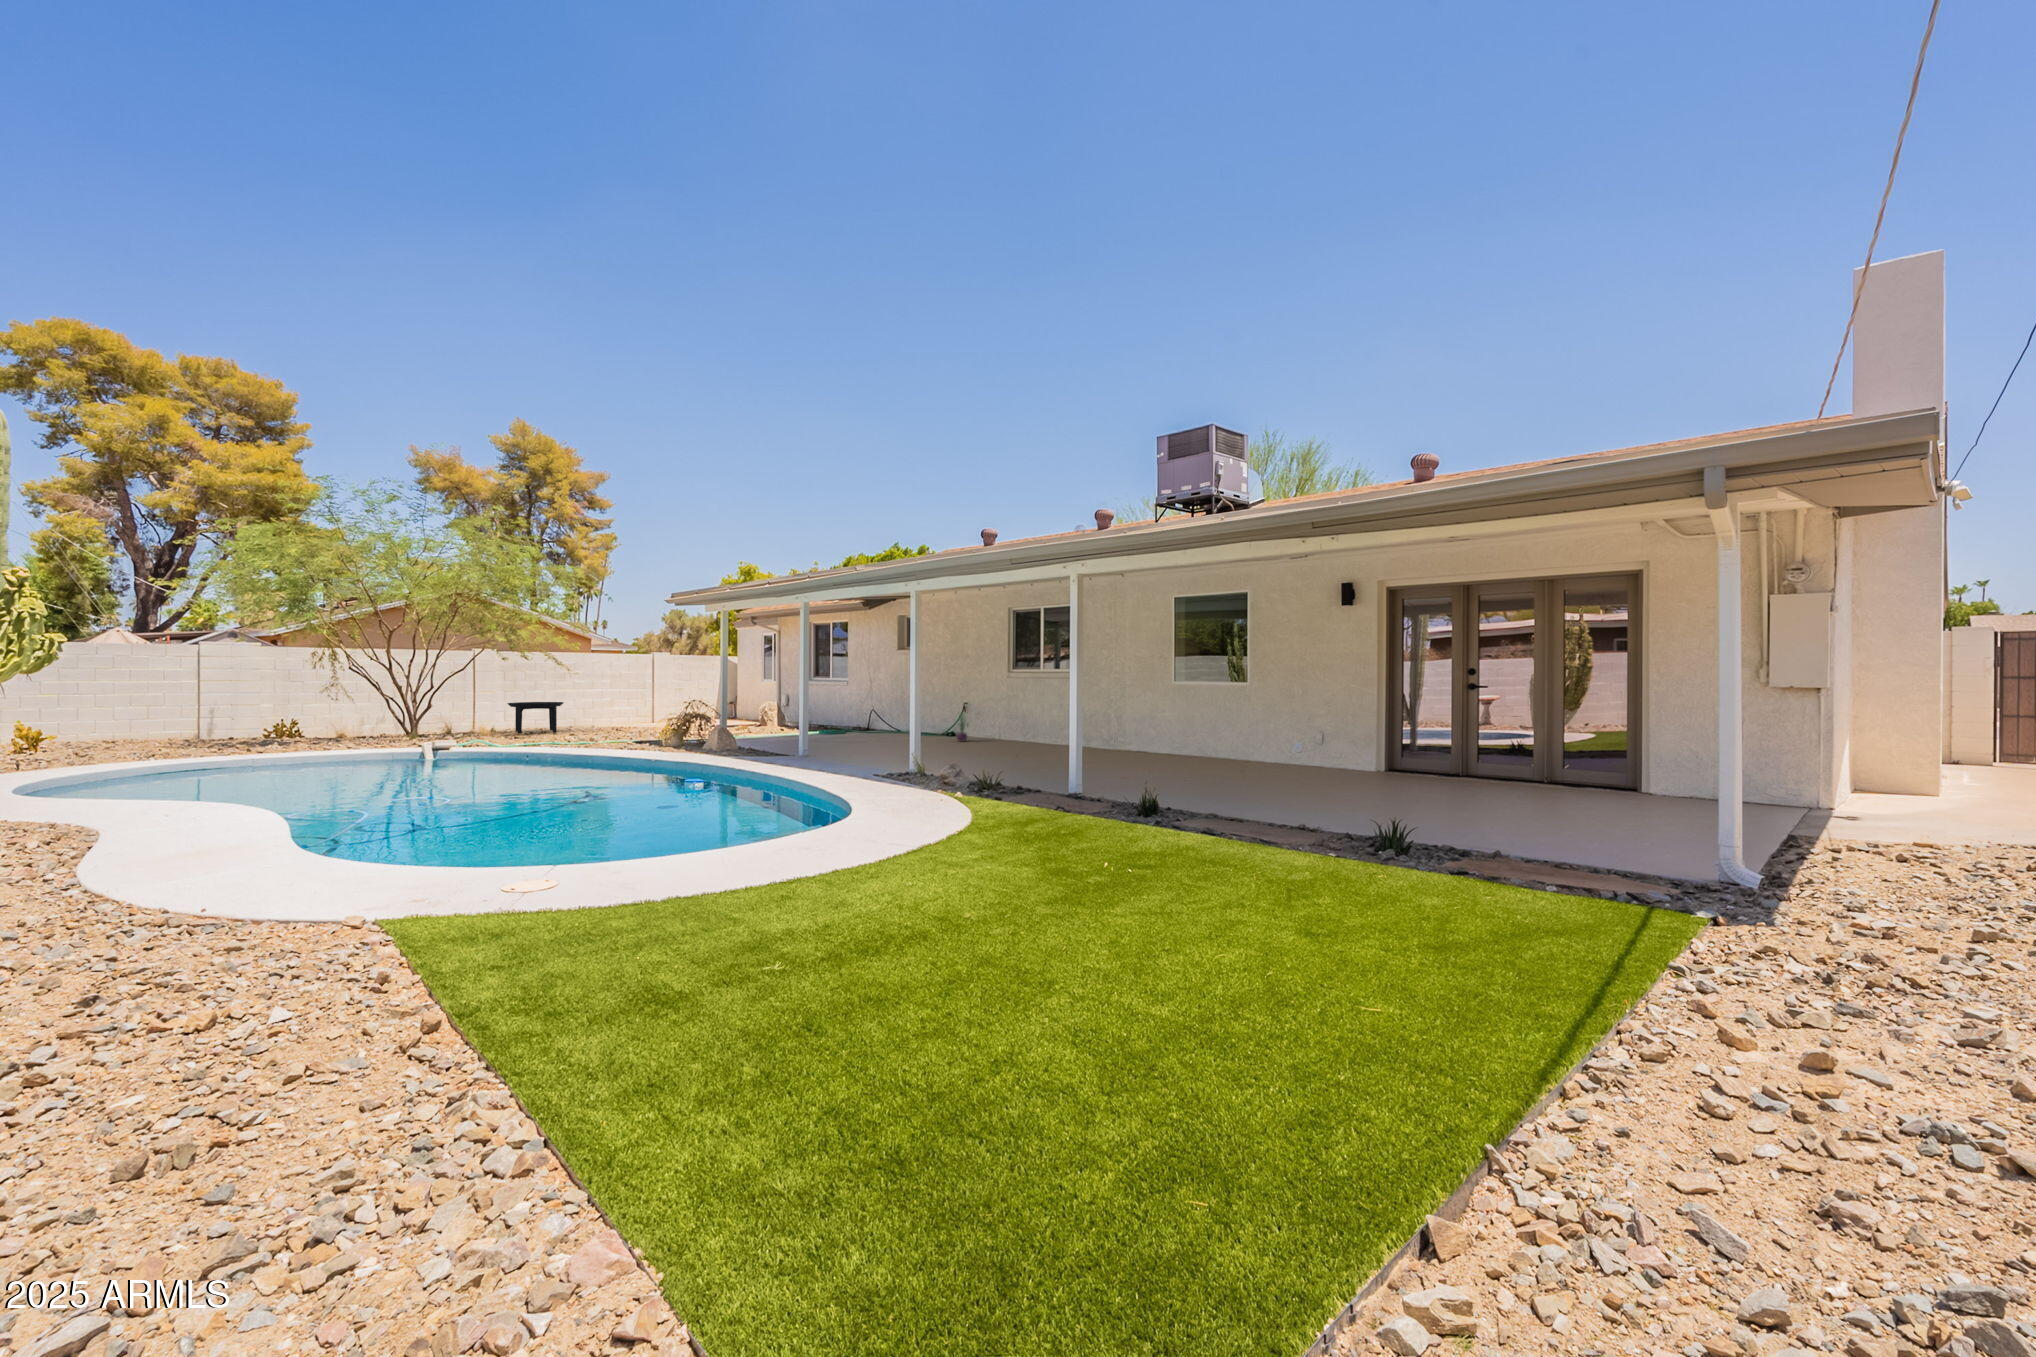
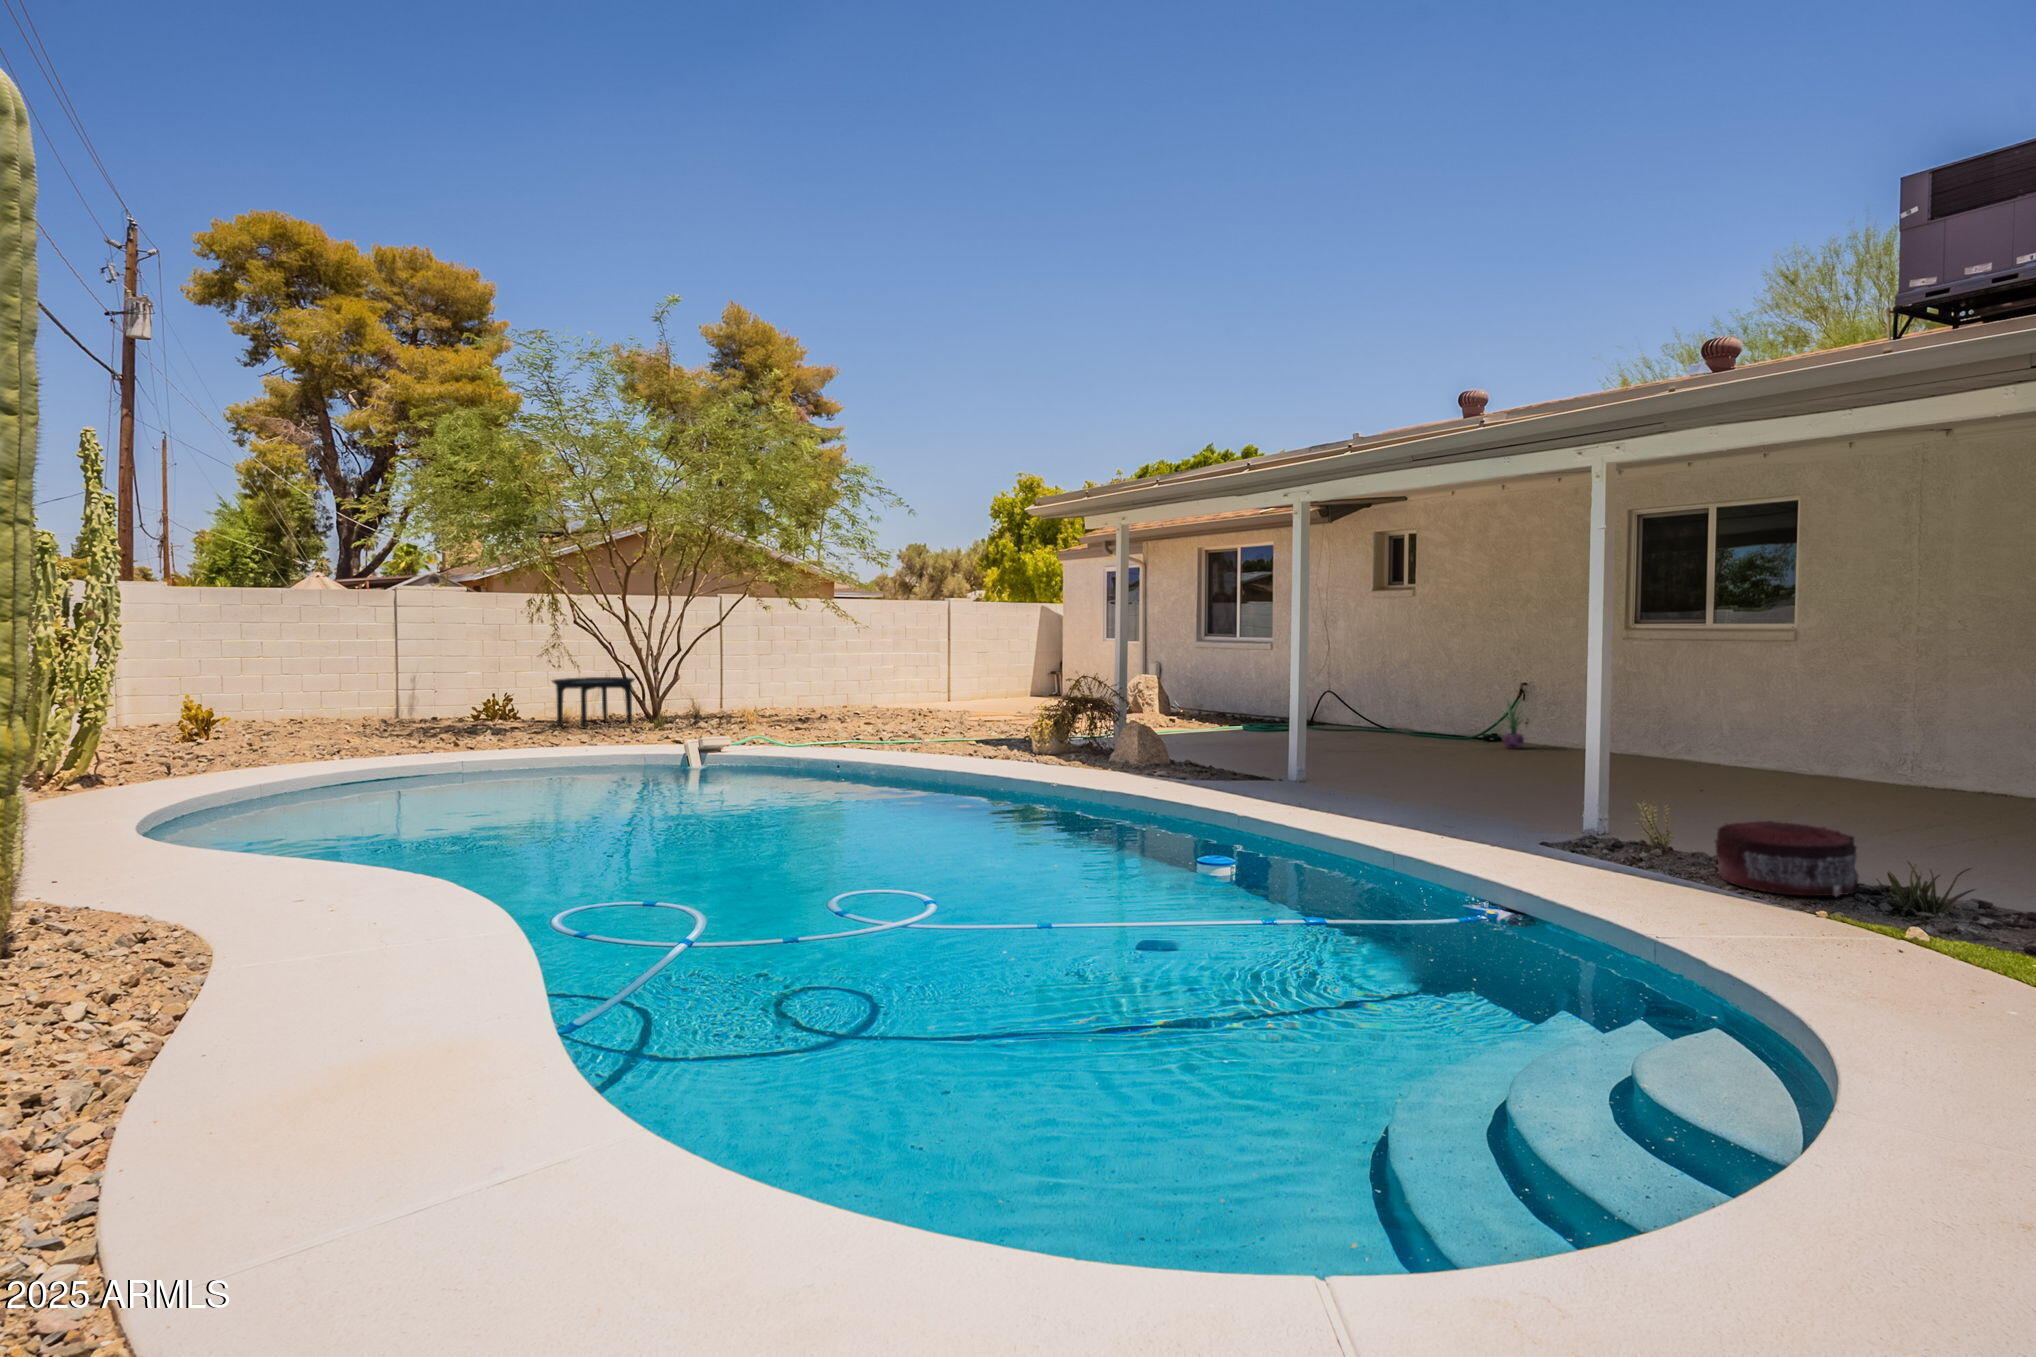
round table: present [507,702,564,734] -> present [552,677,634,729]
pouf: none [911,757,961,786] -> present [1715,821,1860,896]

